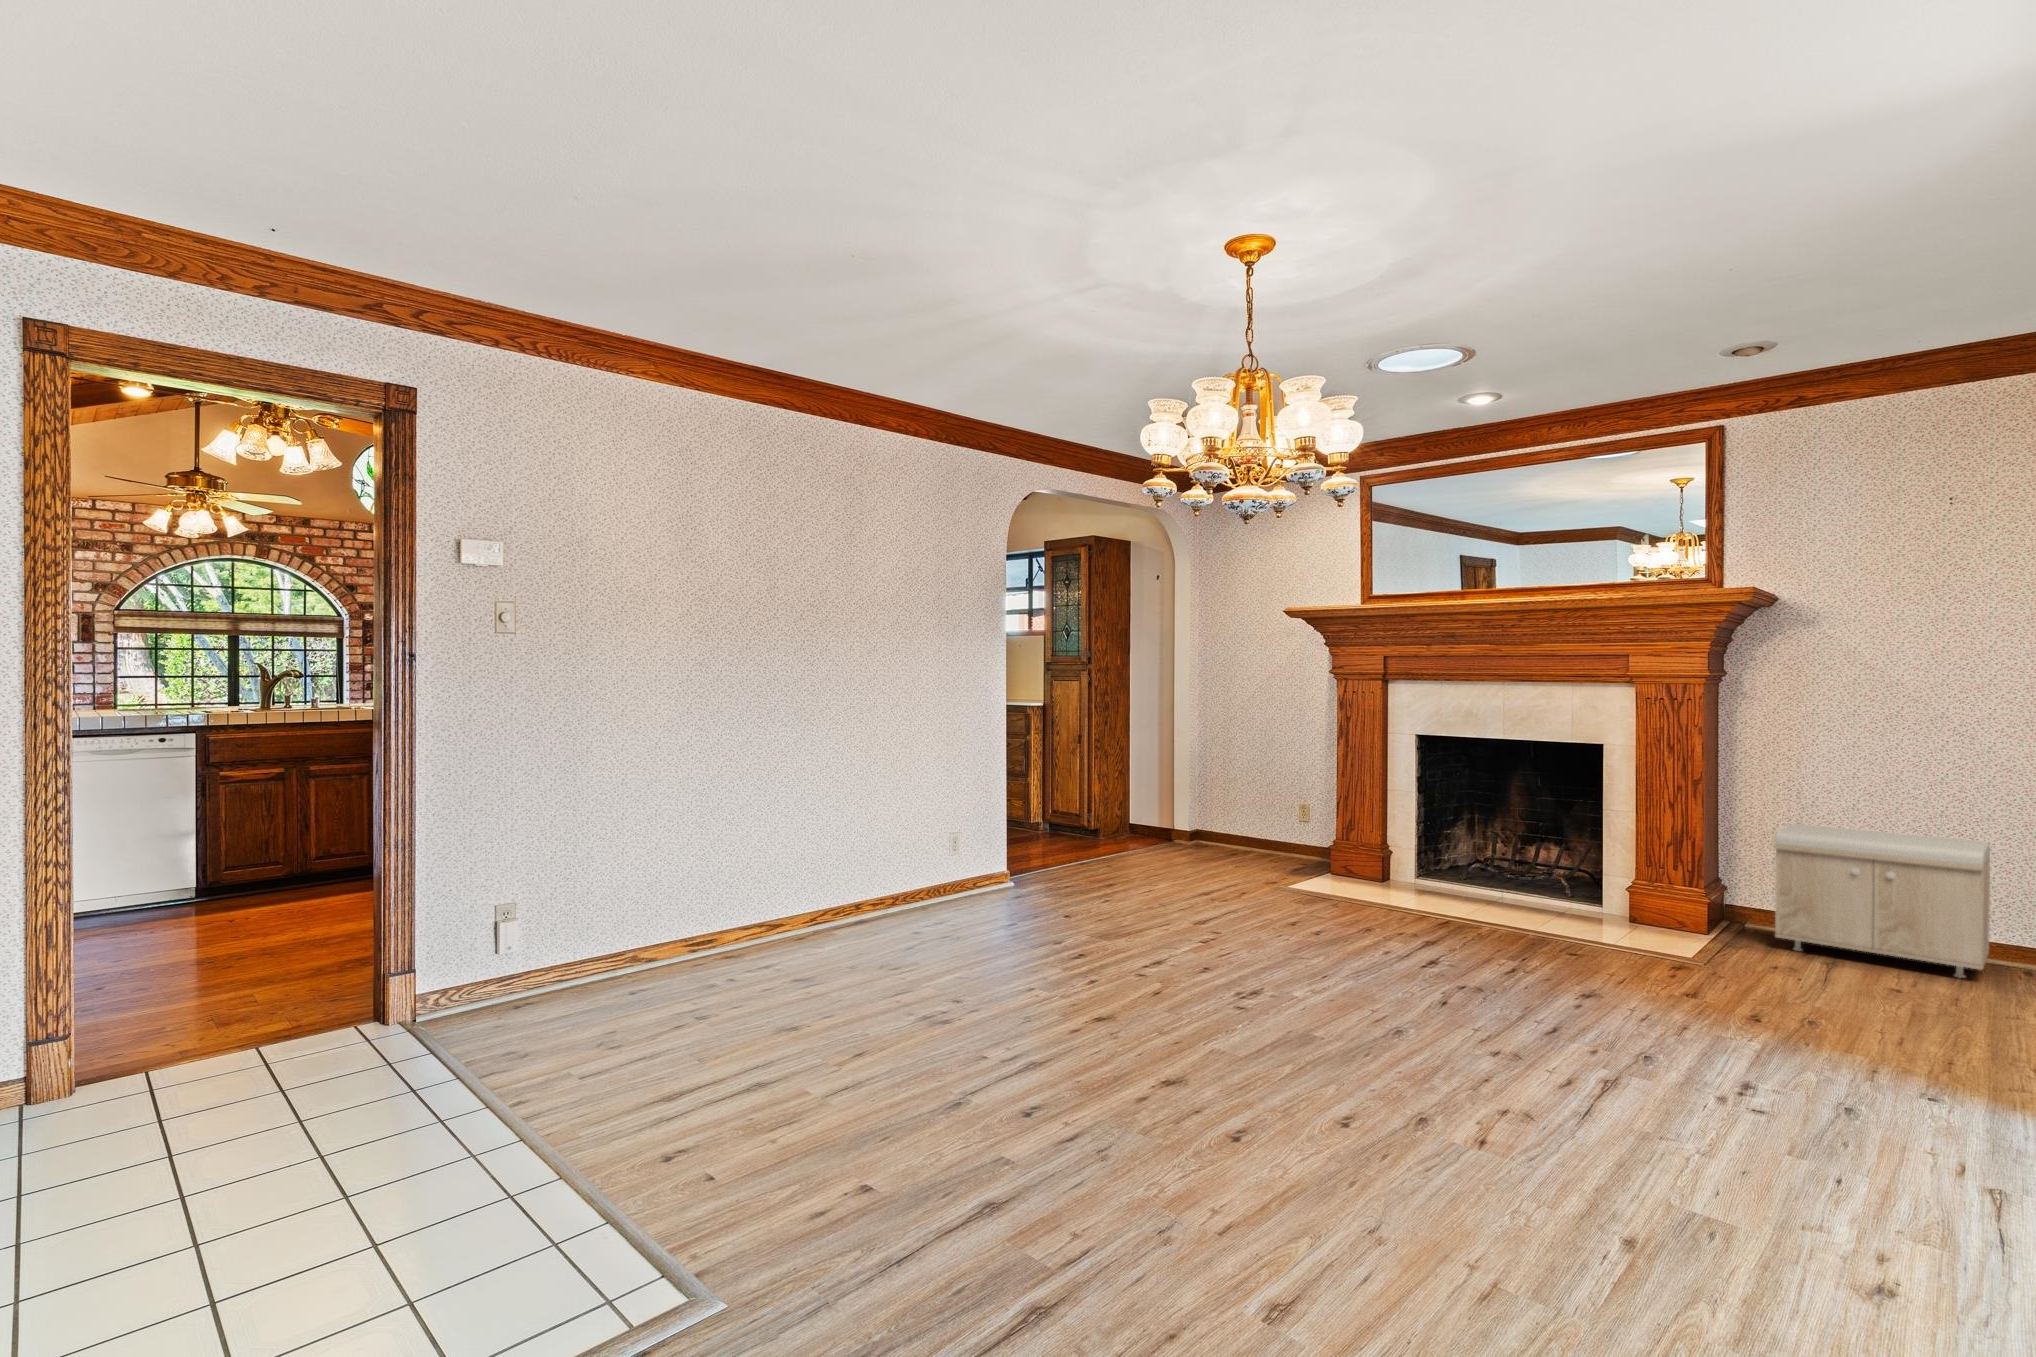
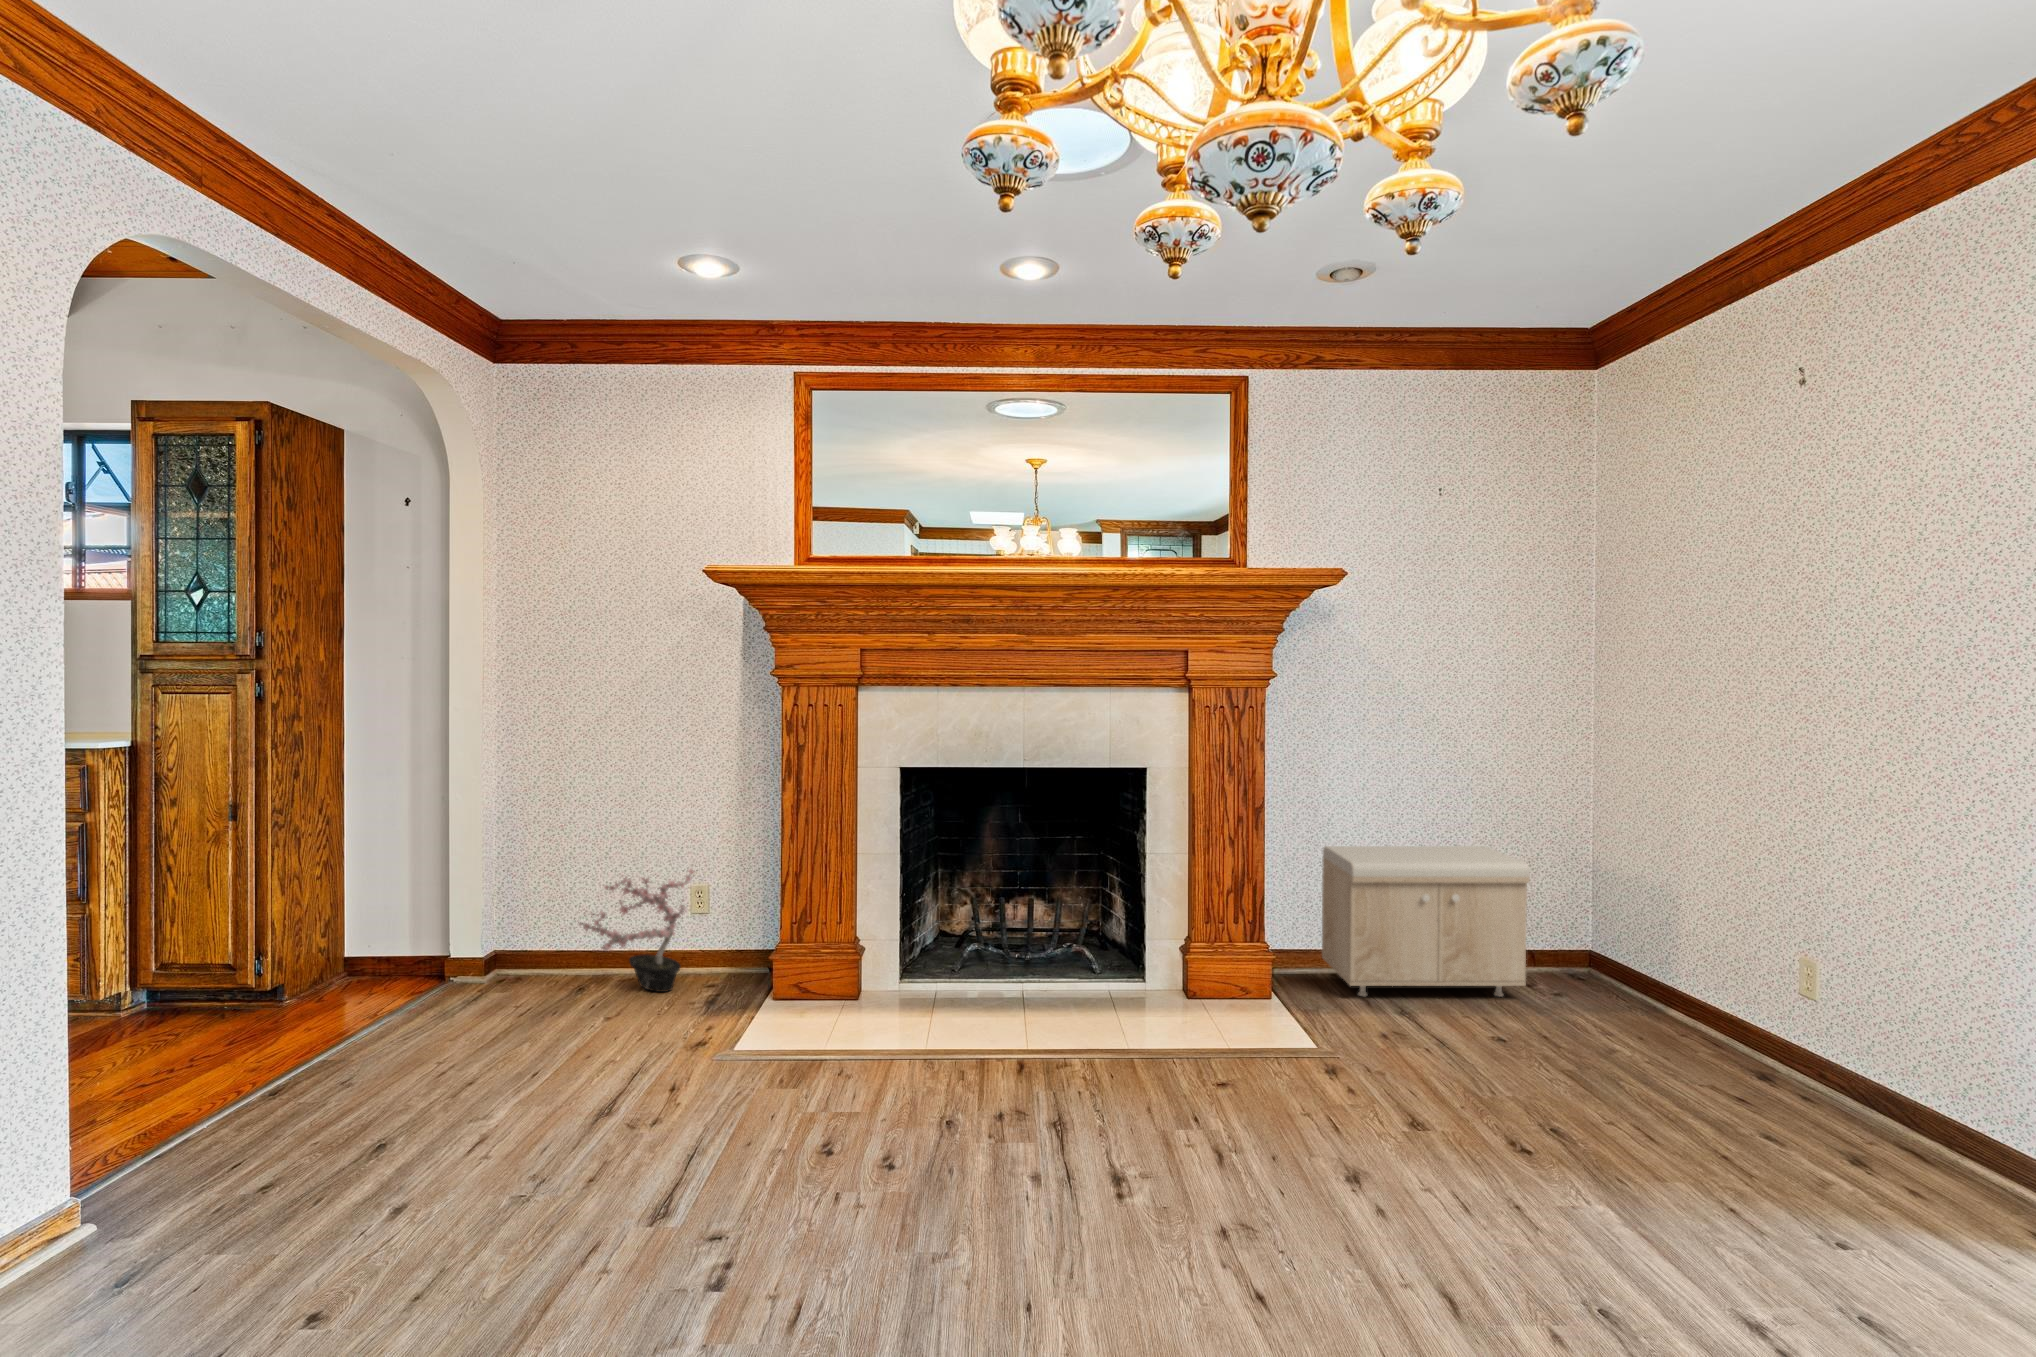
potted plant: none [1227,787,1298,862] -> present [578,869,694,992]

